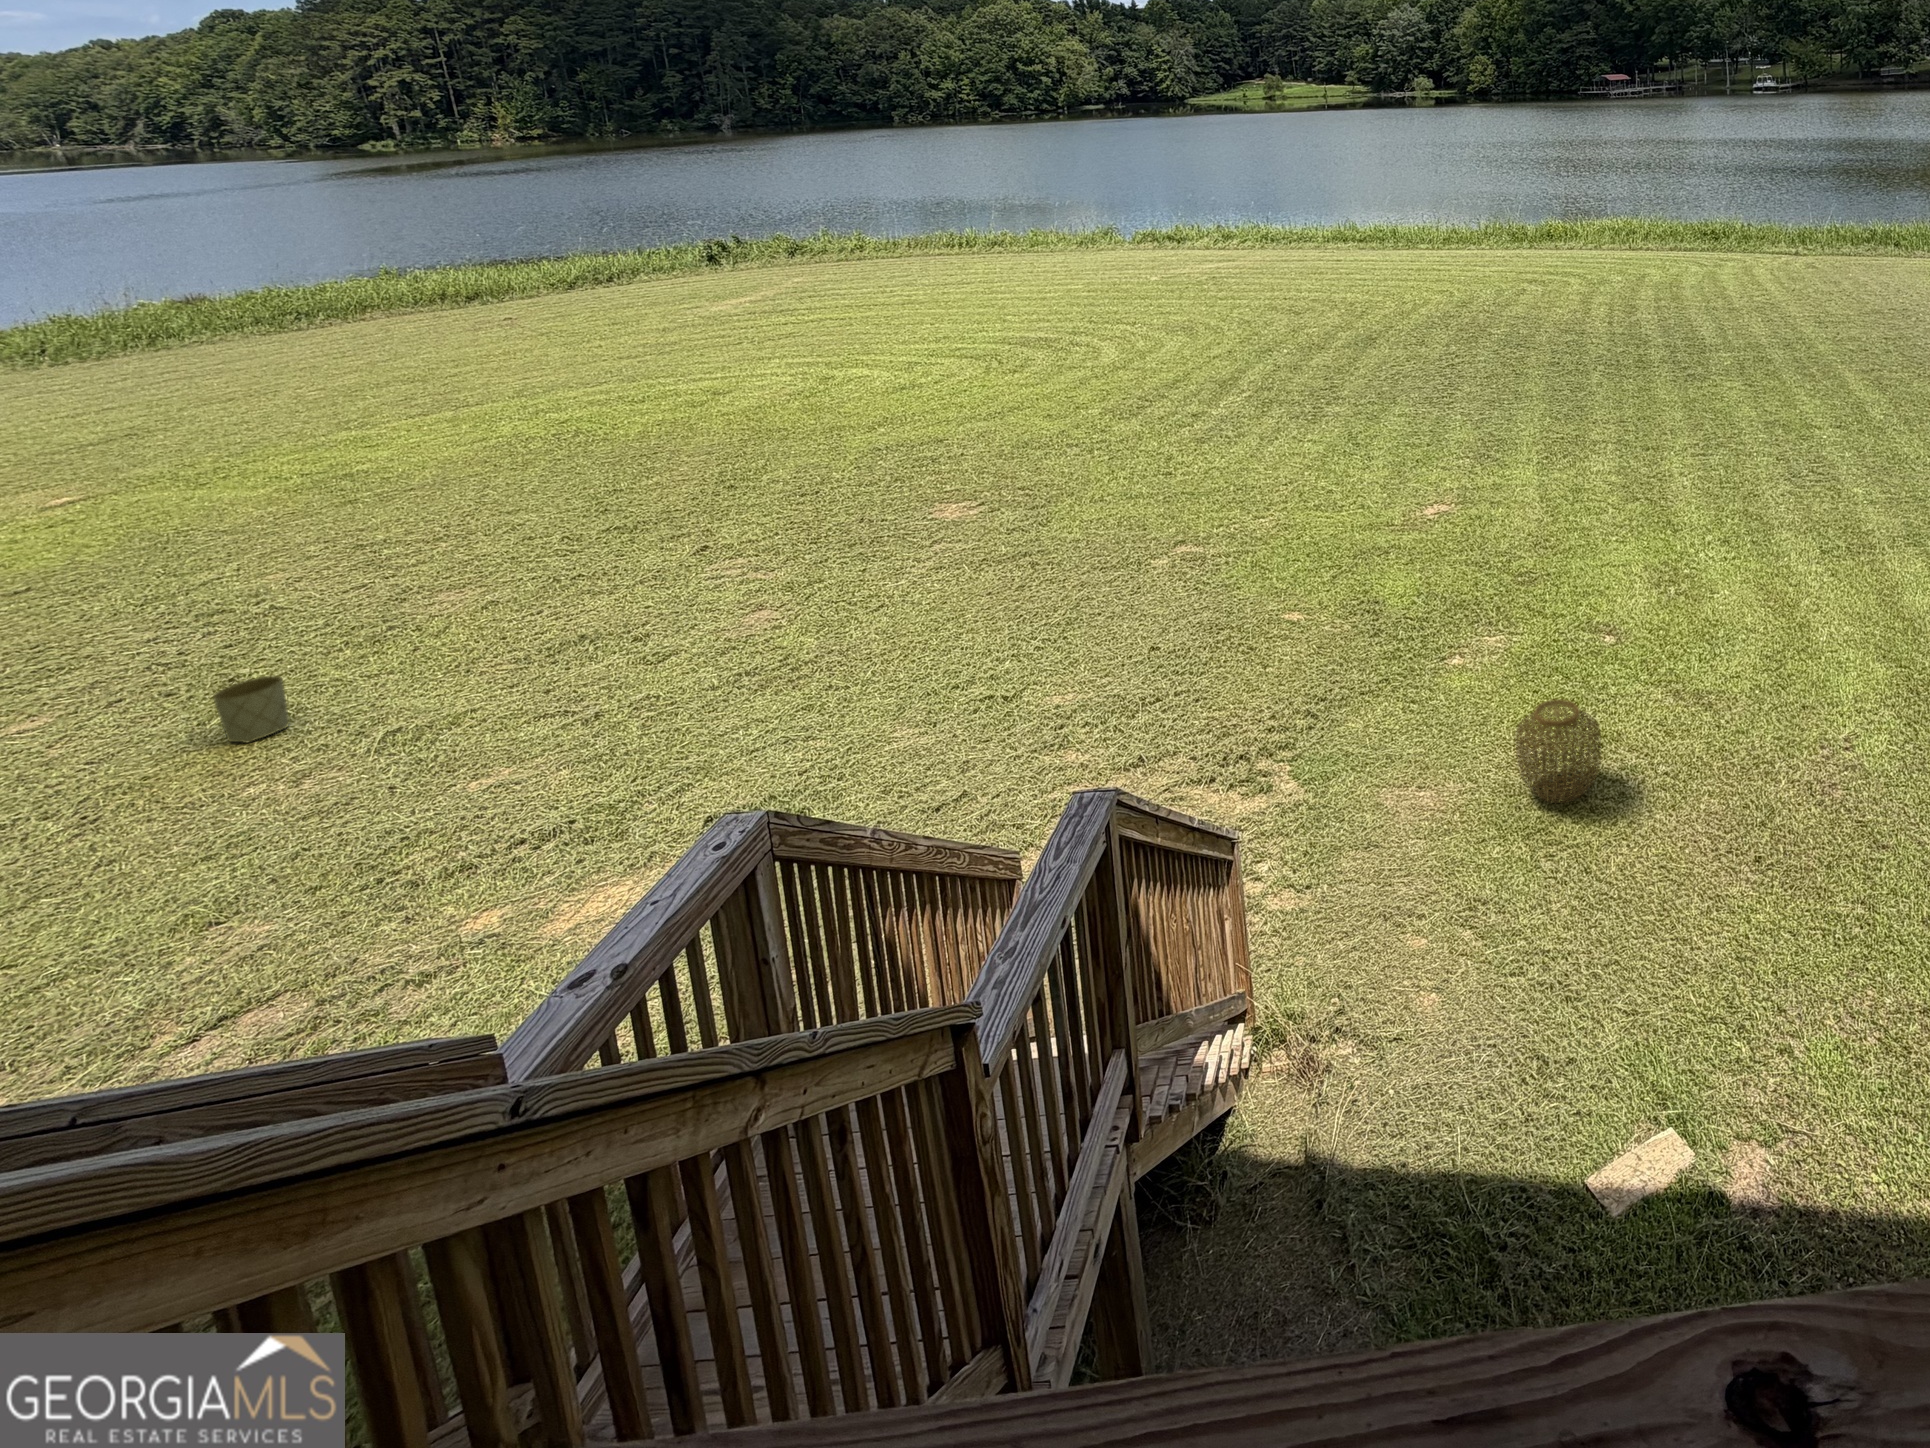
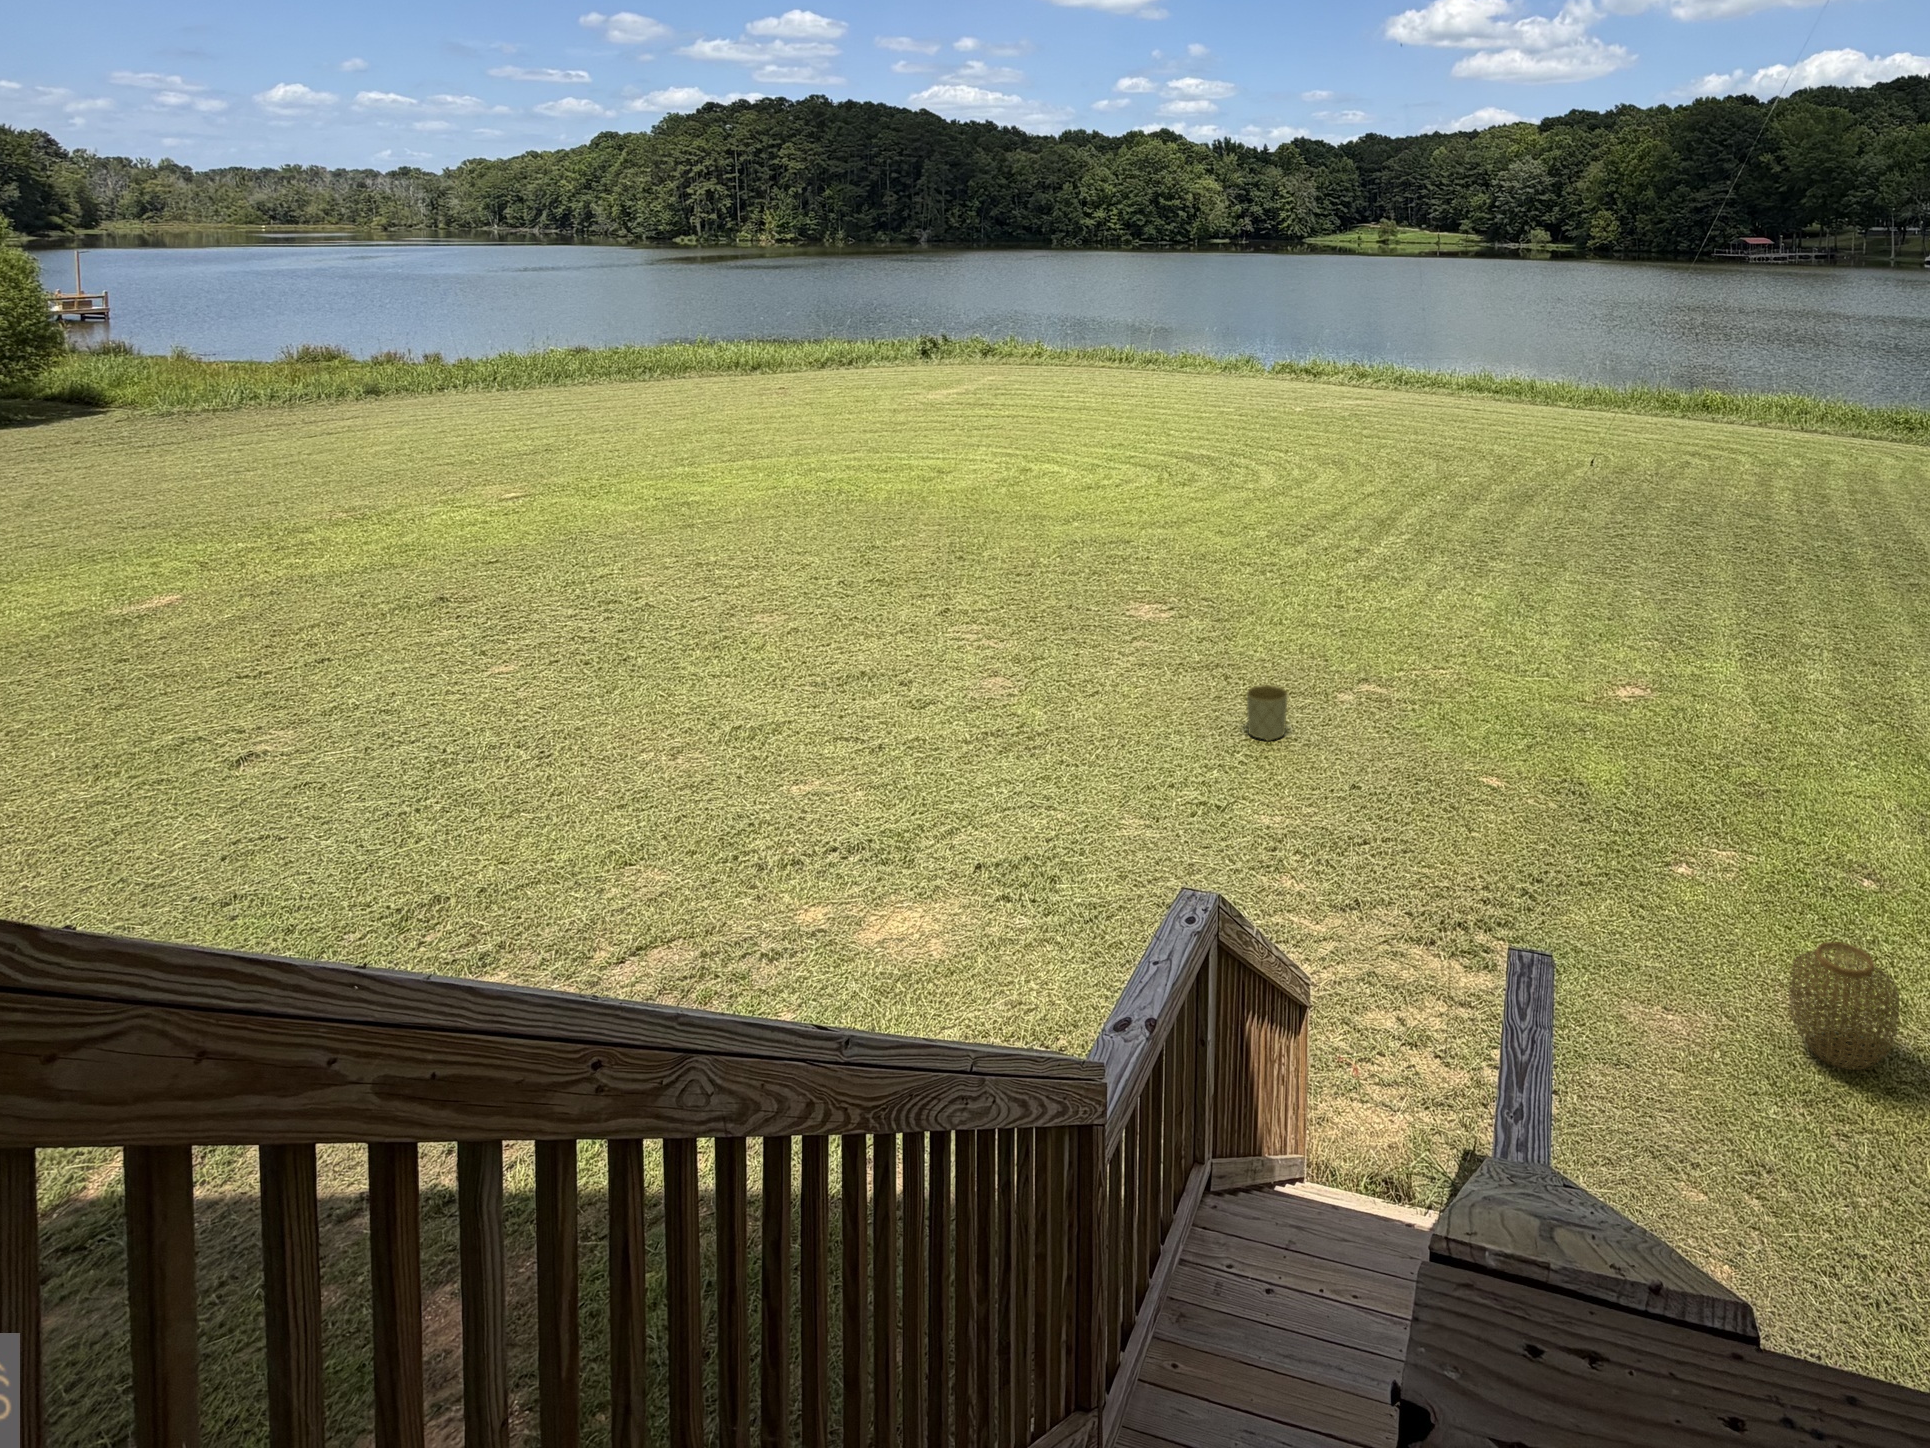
planter: present [213,675,289,743] -> present [1247,685,1288,741]

